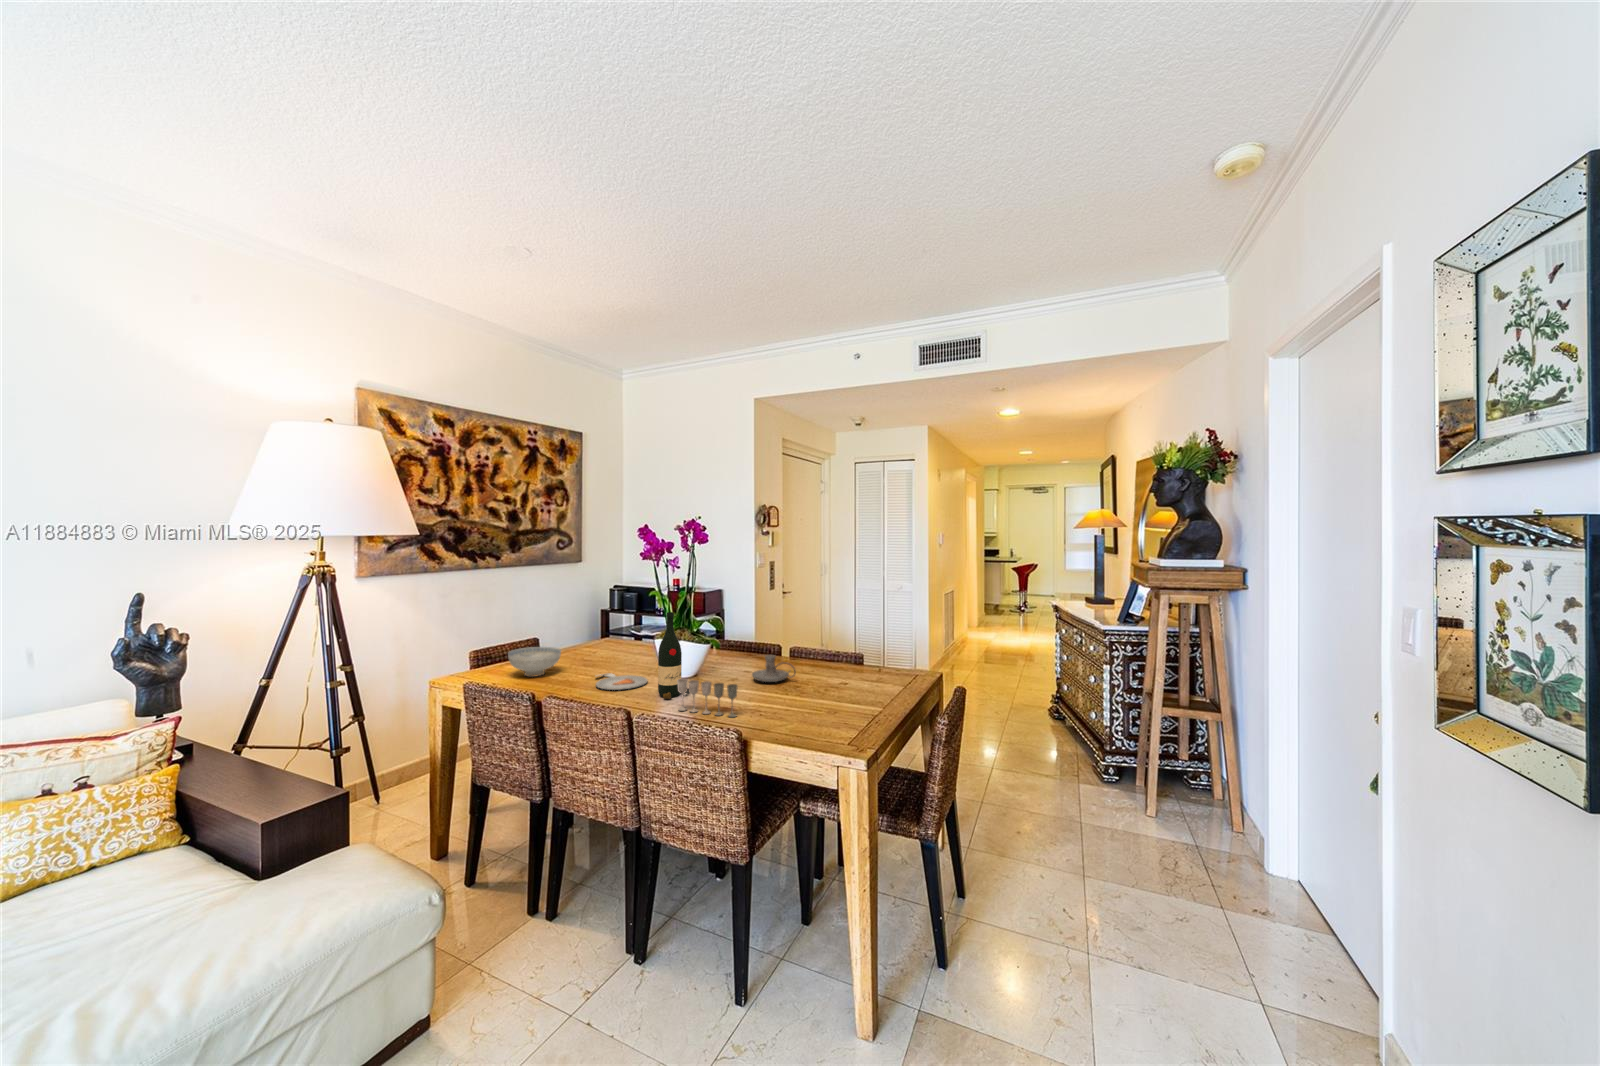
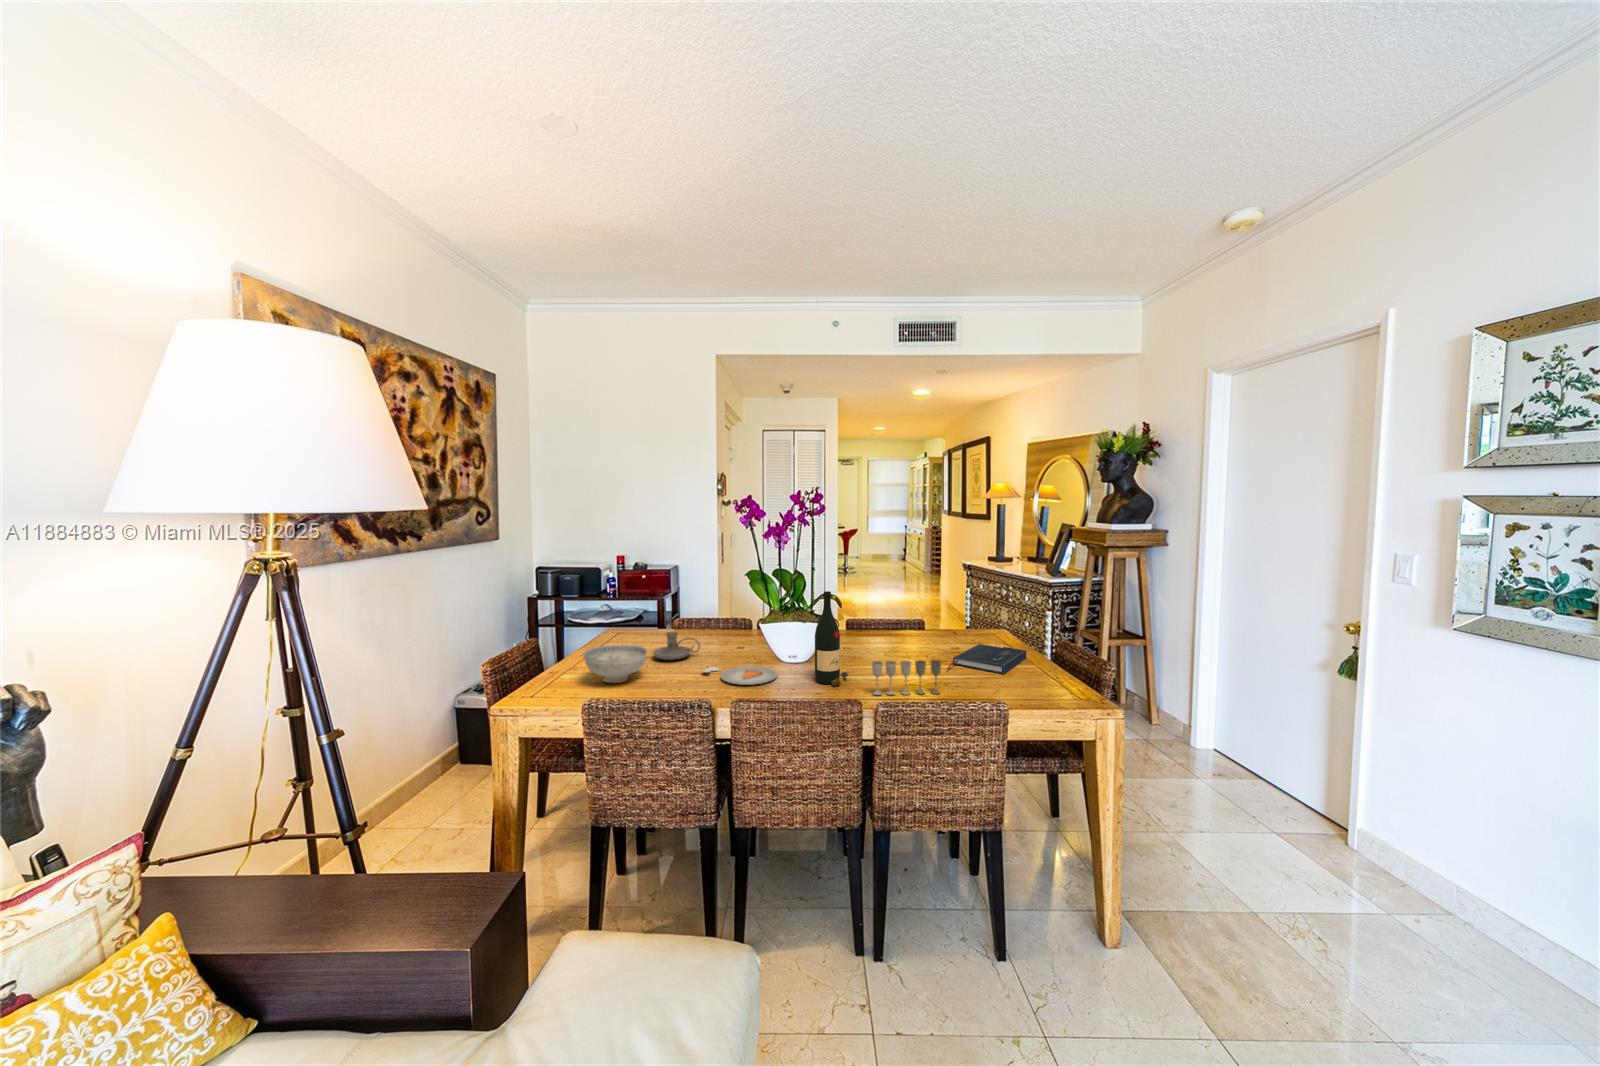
candle holder: present [752,655,796,682] -> present [653,632,700,660]
book: none [786,681,894,710] -> present [947,644,1026,674]

